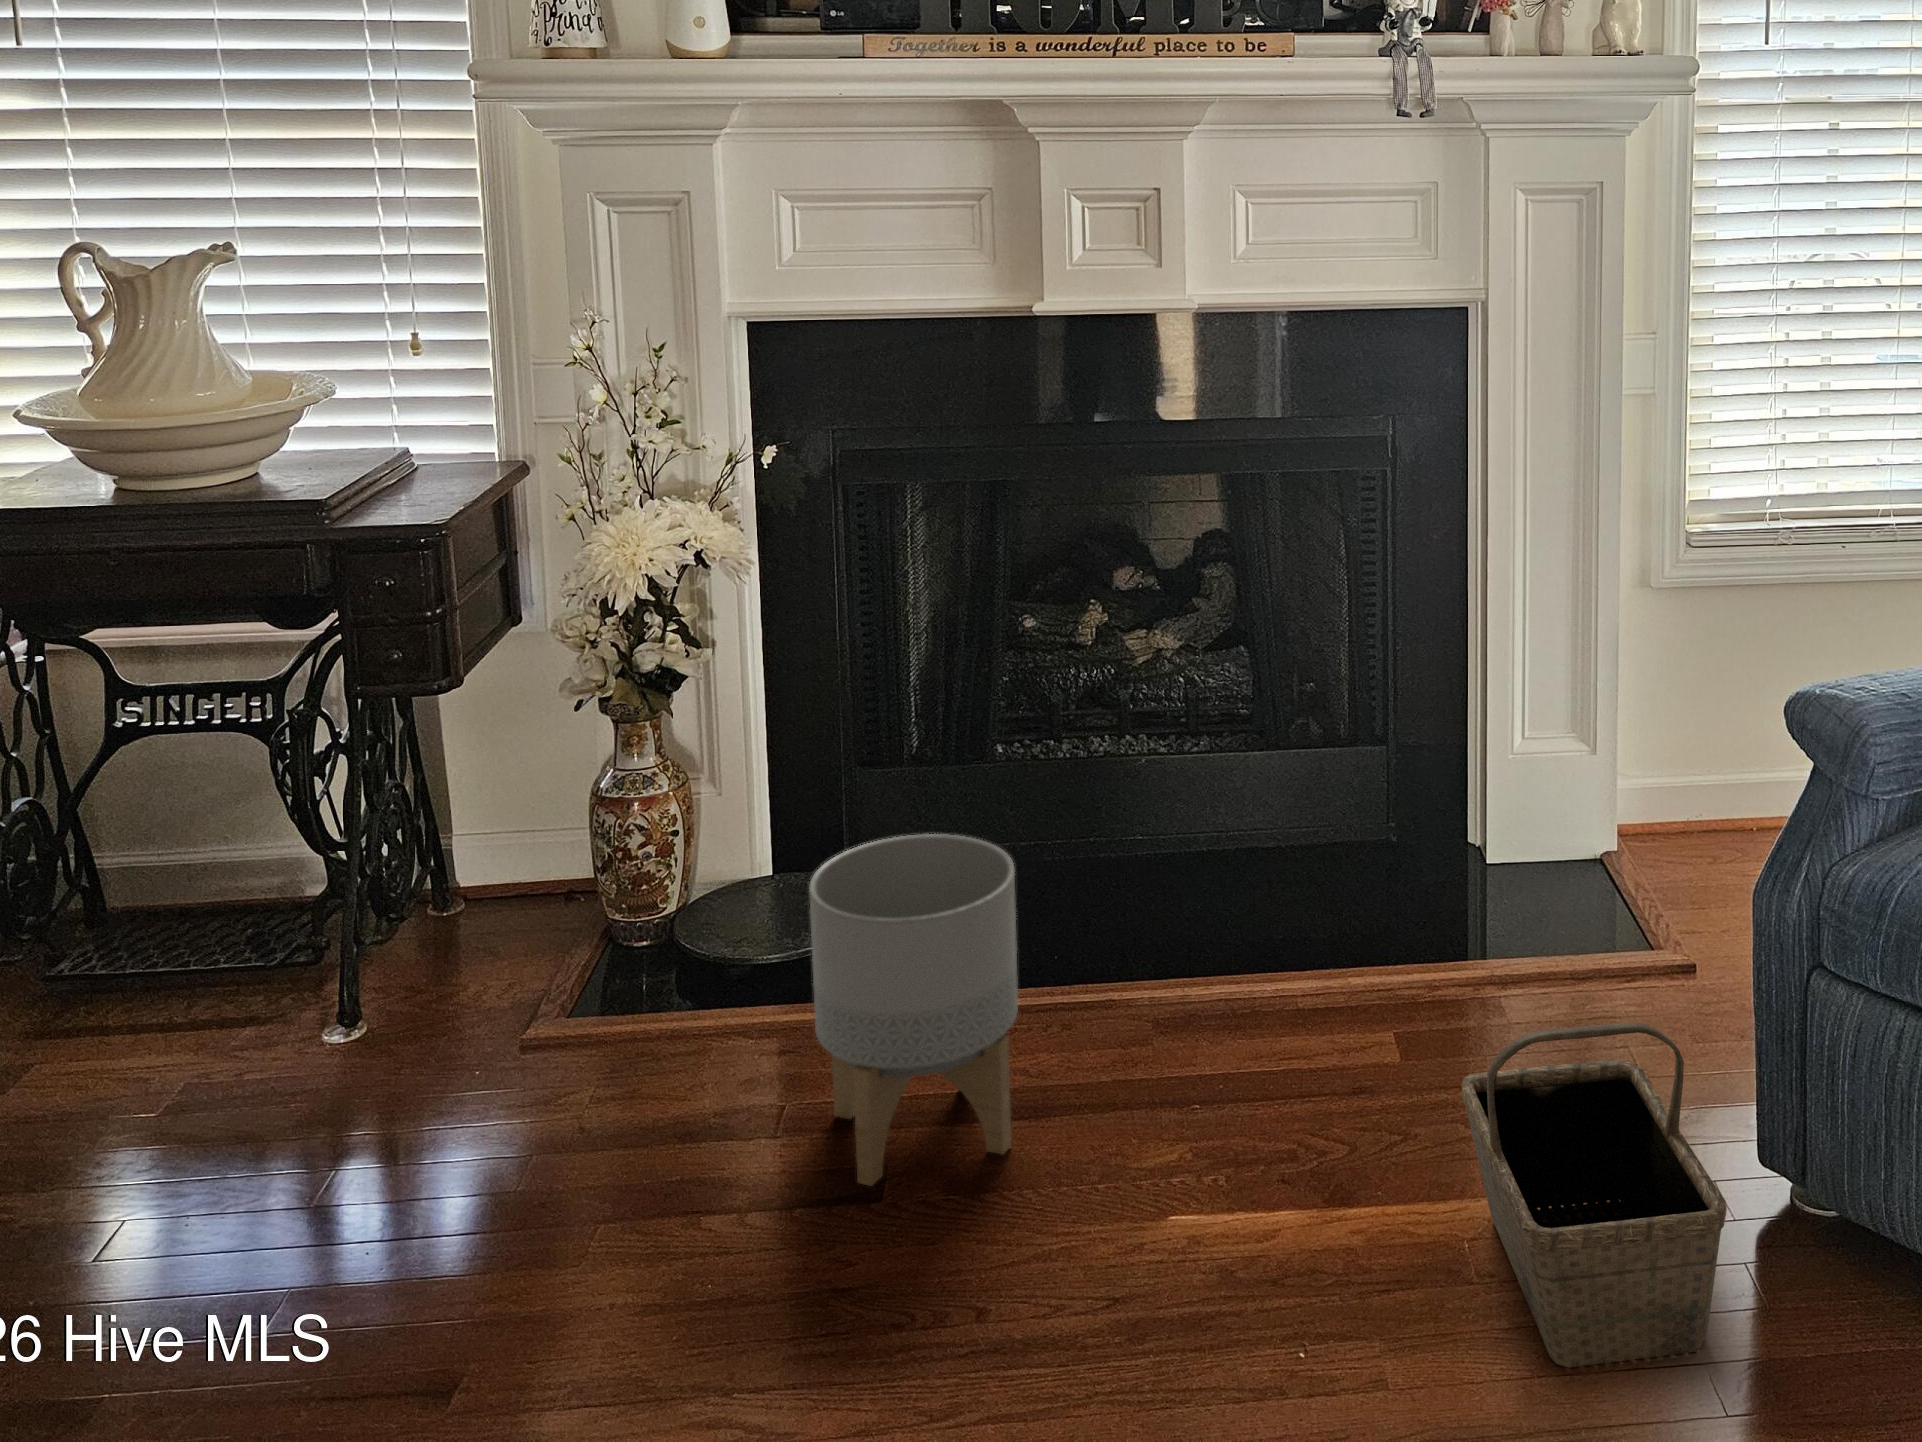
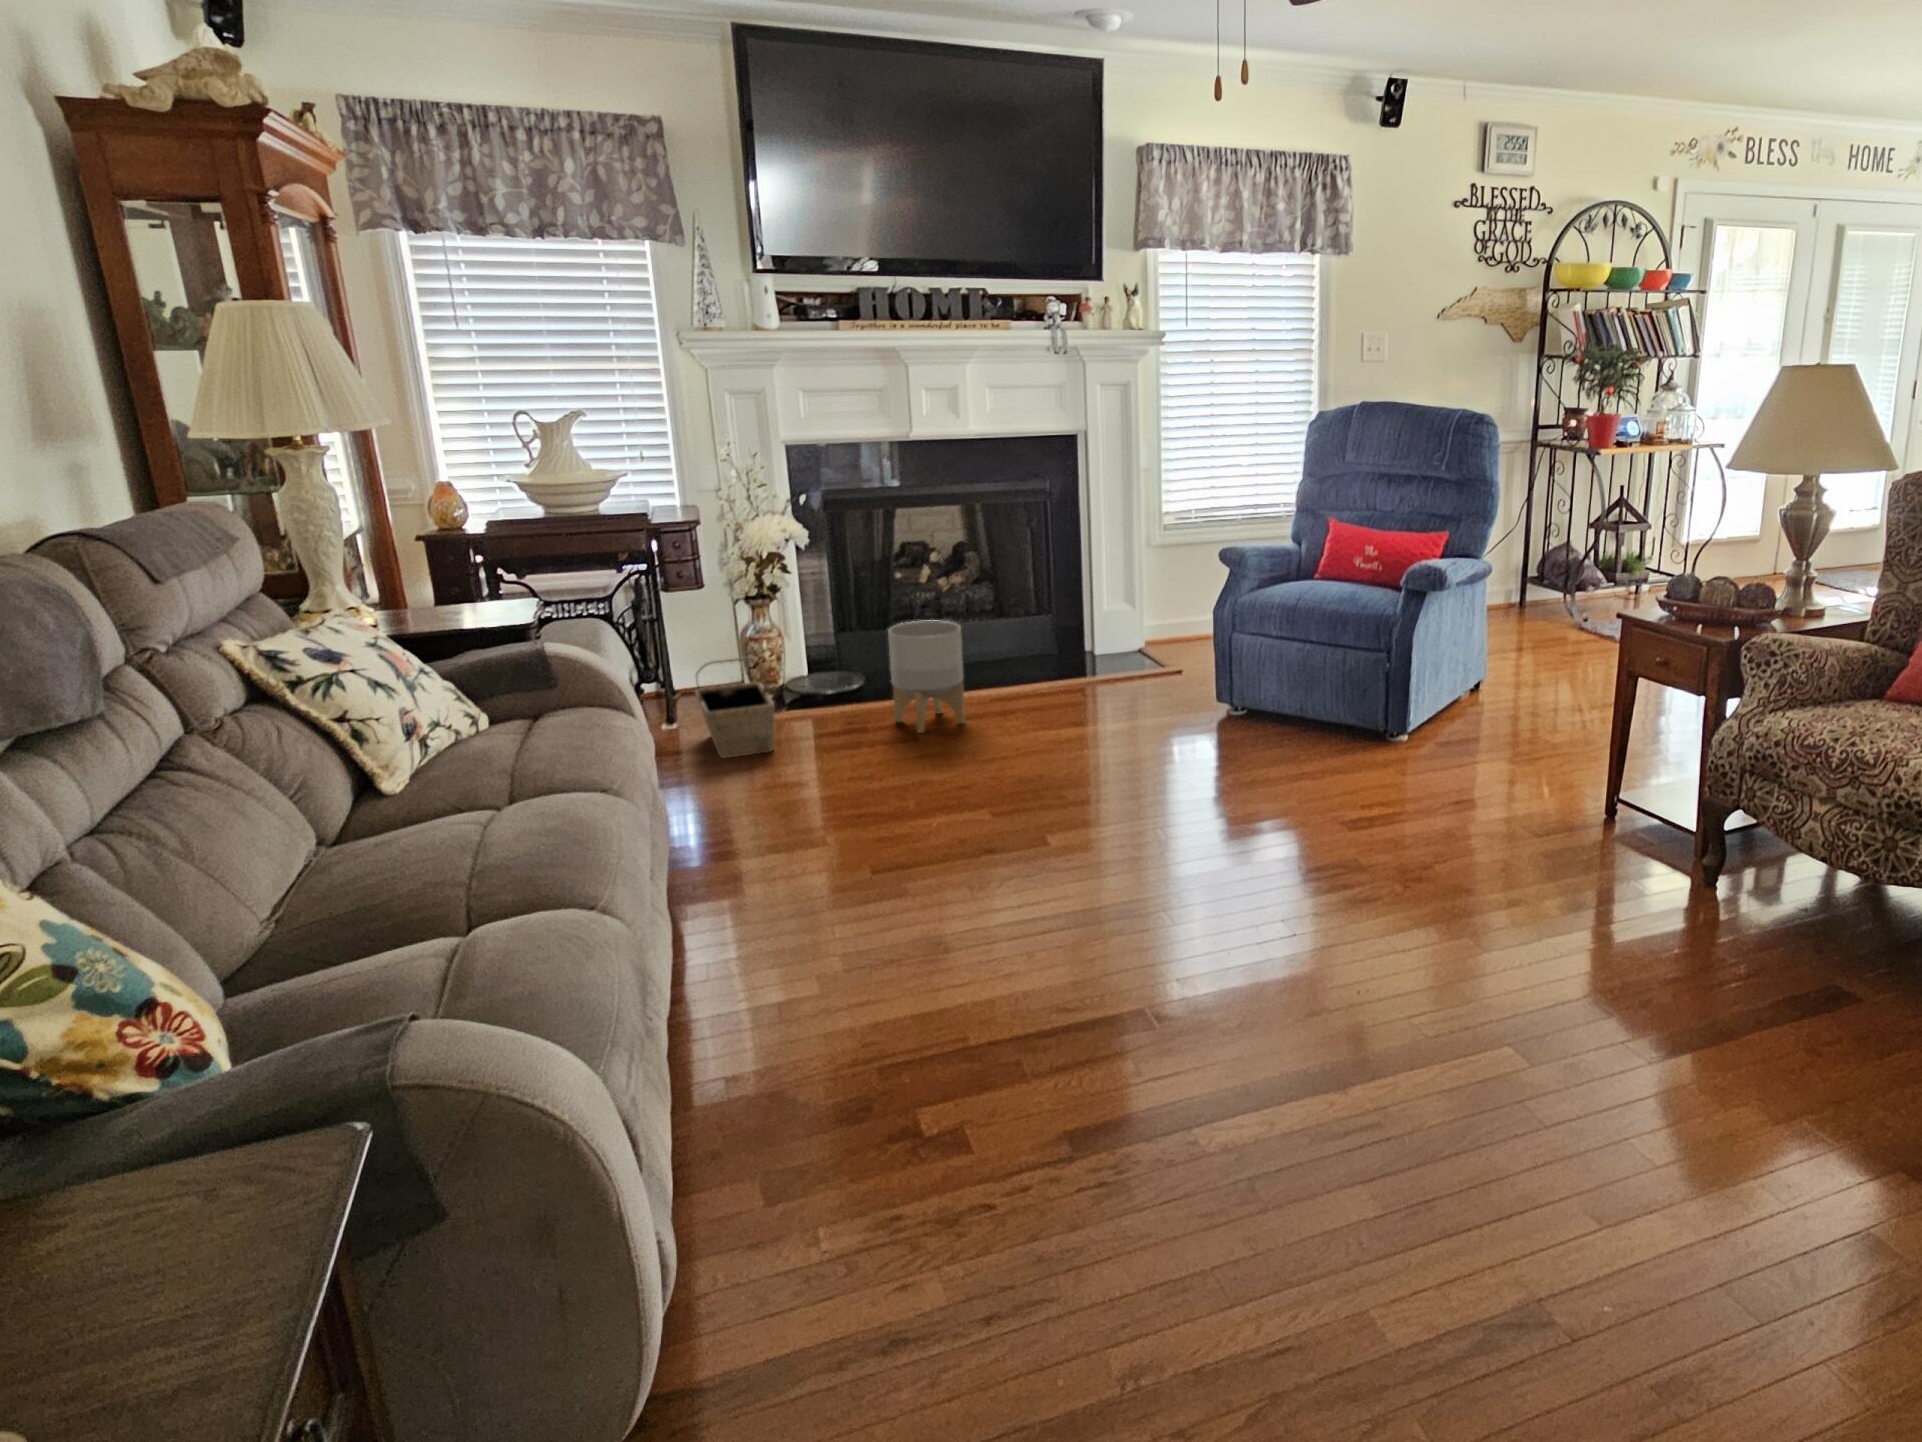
basket: present [1461,1022,1727,1368] -> present [695,658,775,758]

